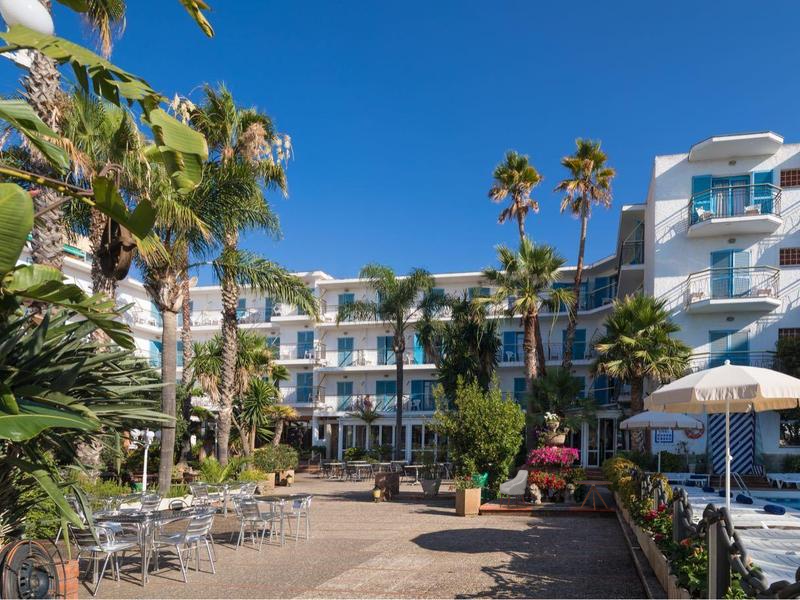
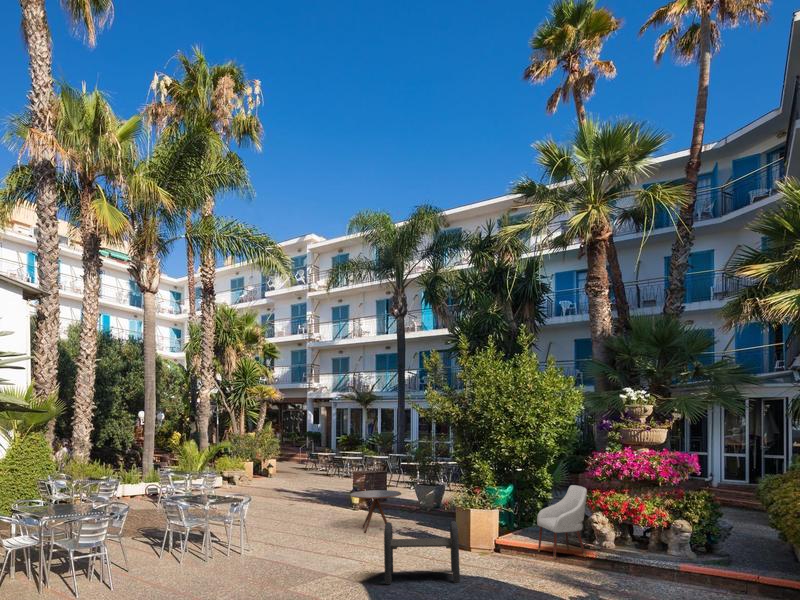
round table: present [574,481,613,508] -> present [350,490,401,533]
bench: none [416,485,457,516] -> present [384,521,460,584]

